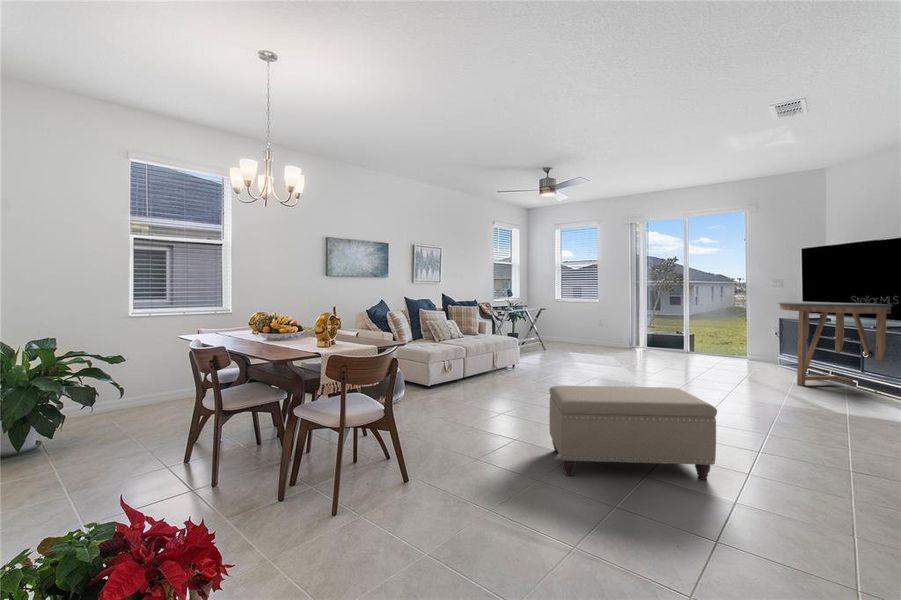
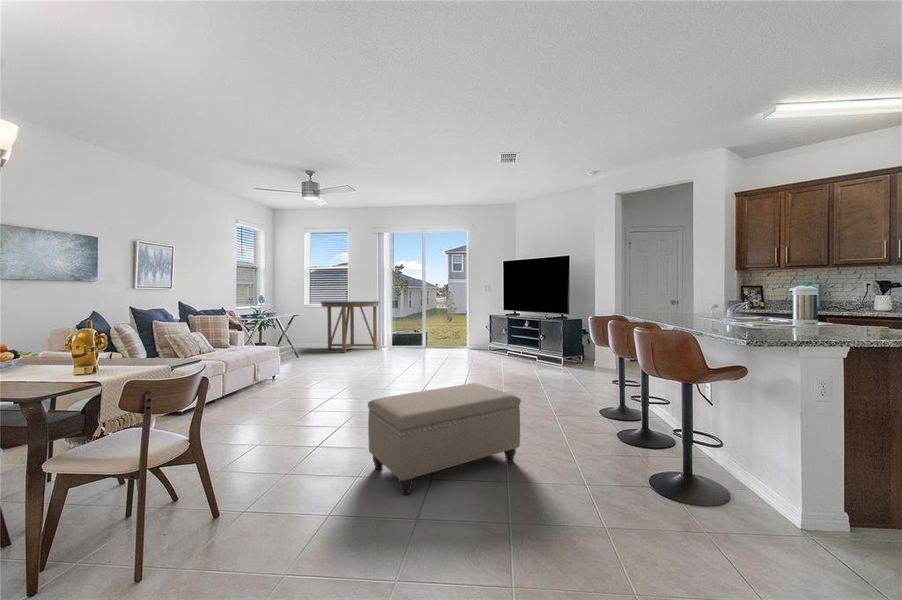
console table: present [778,302,893,394] -> present [321,301,379,353]

